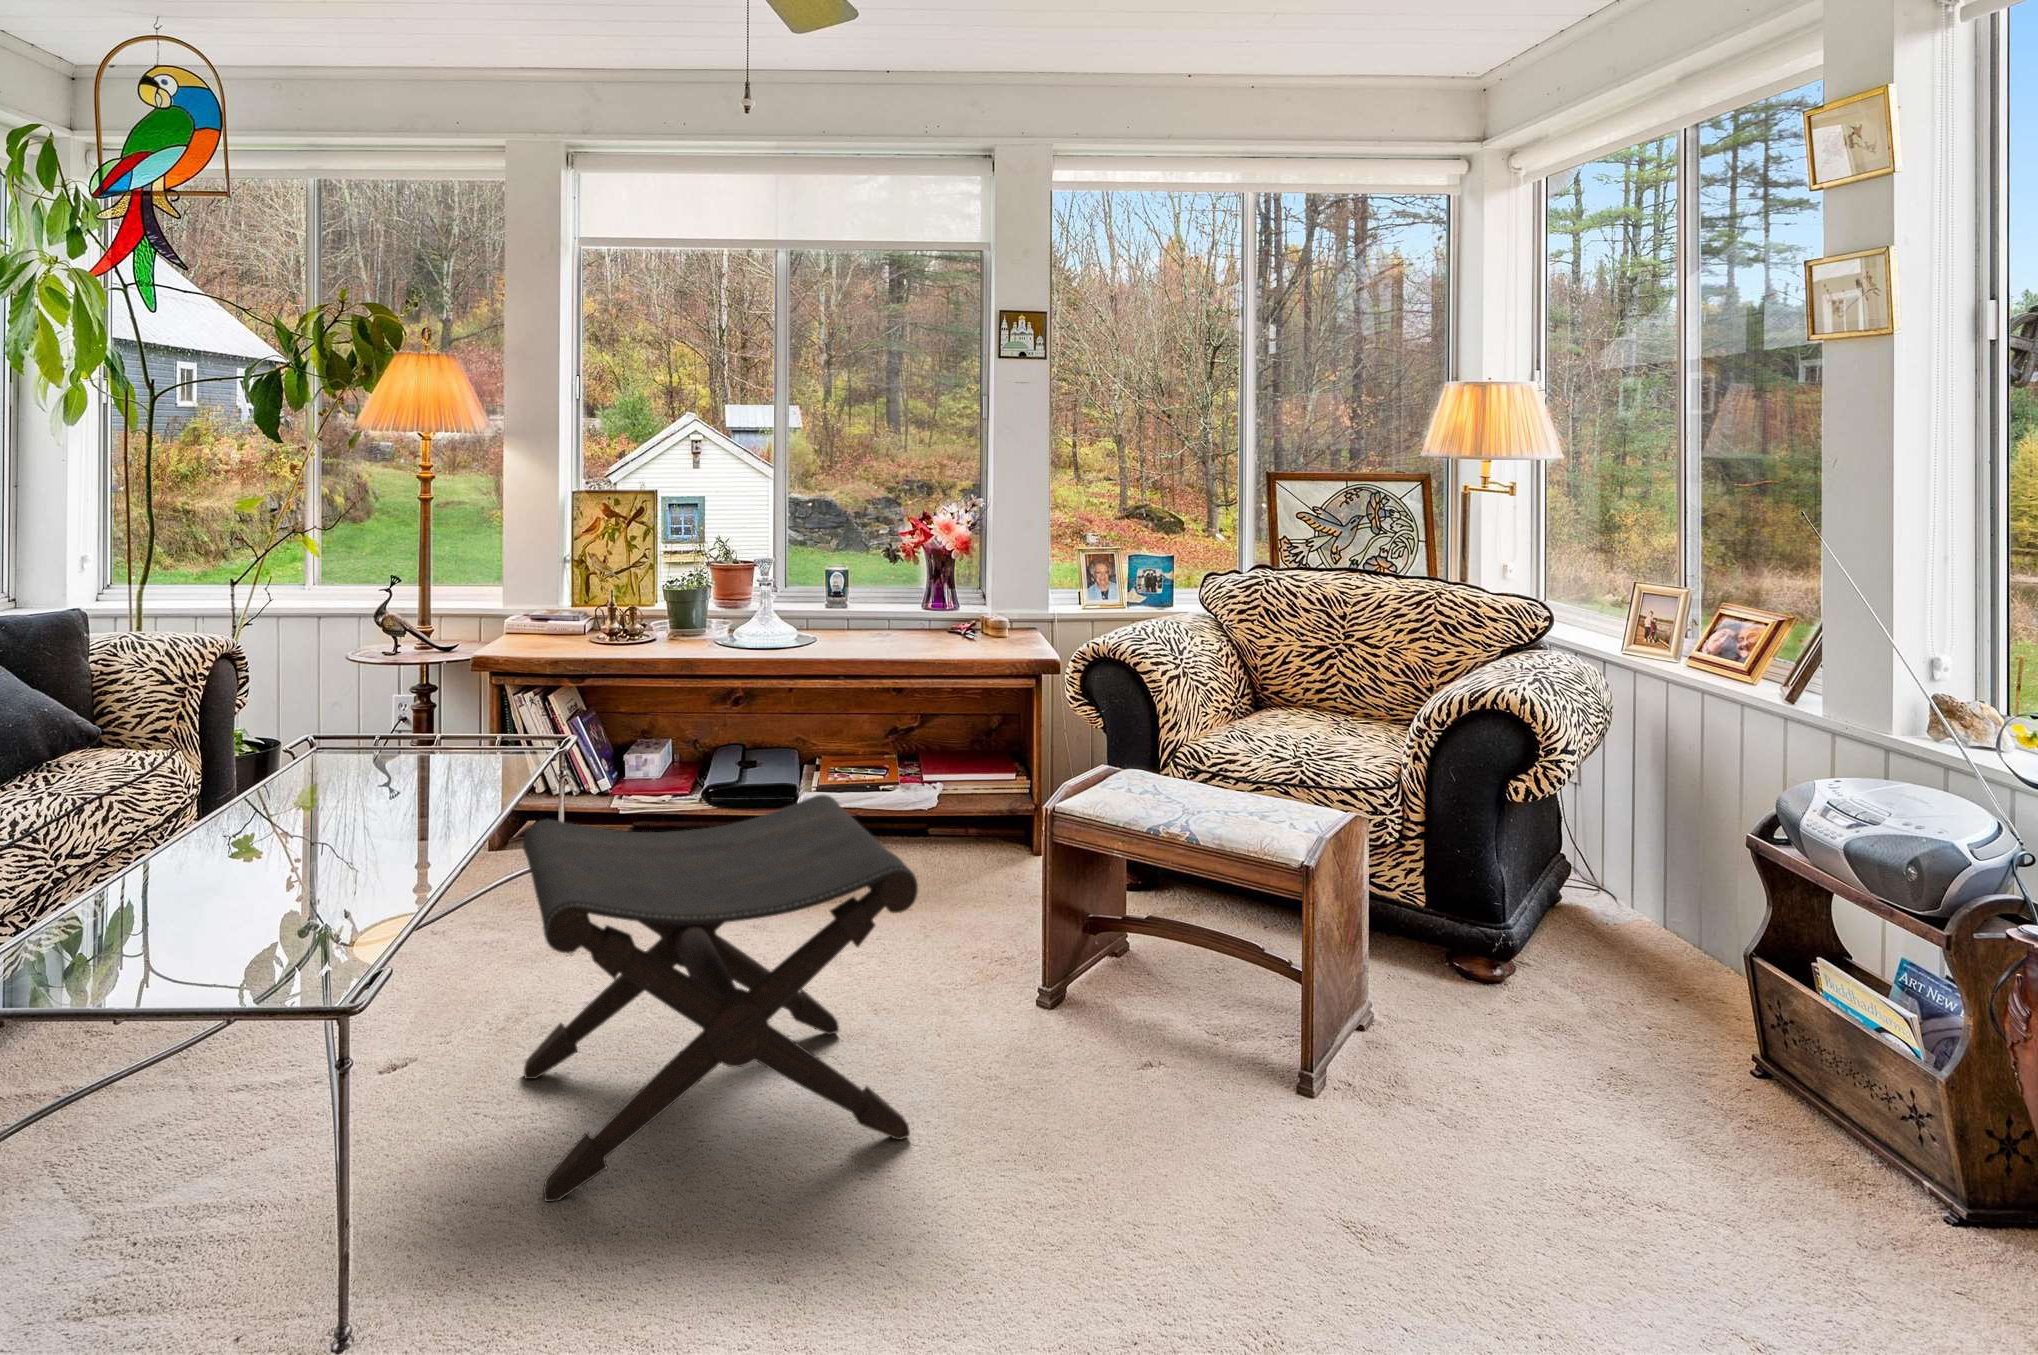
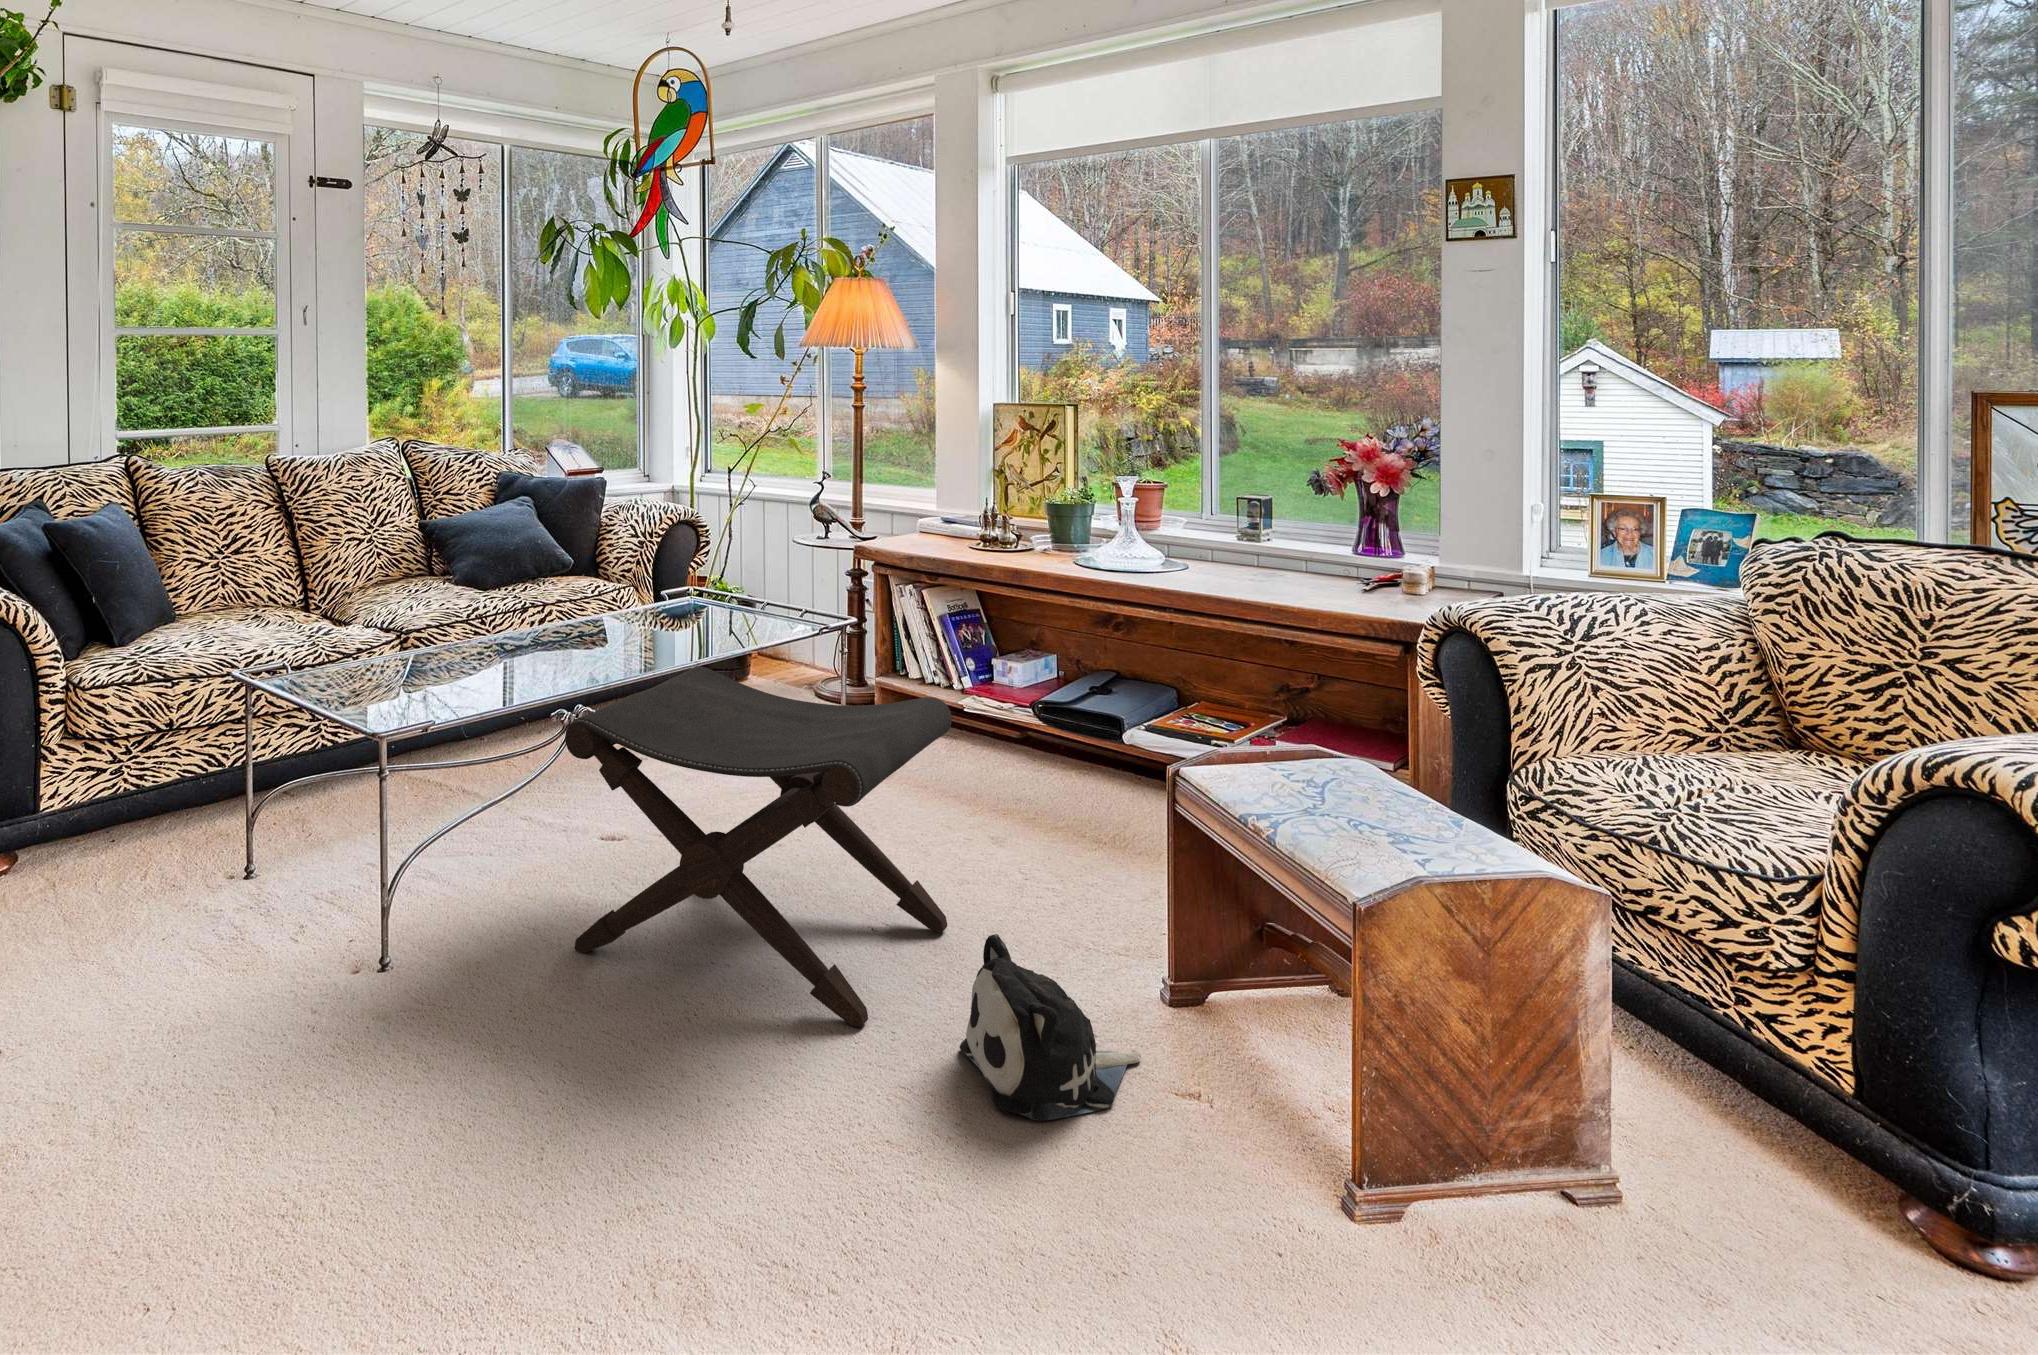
plush toy: none [994,994,1140,1145] -> present [960,934,1141,1120]

